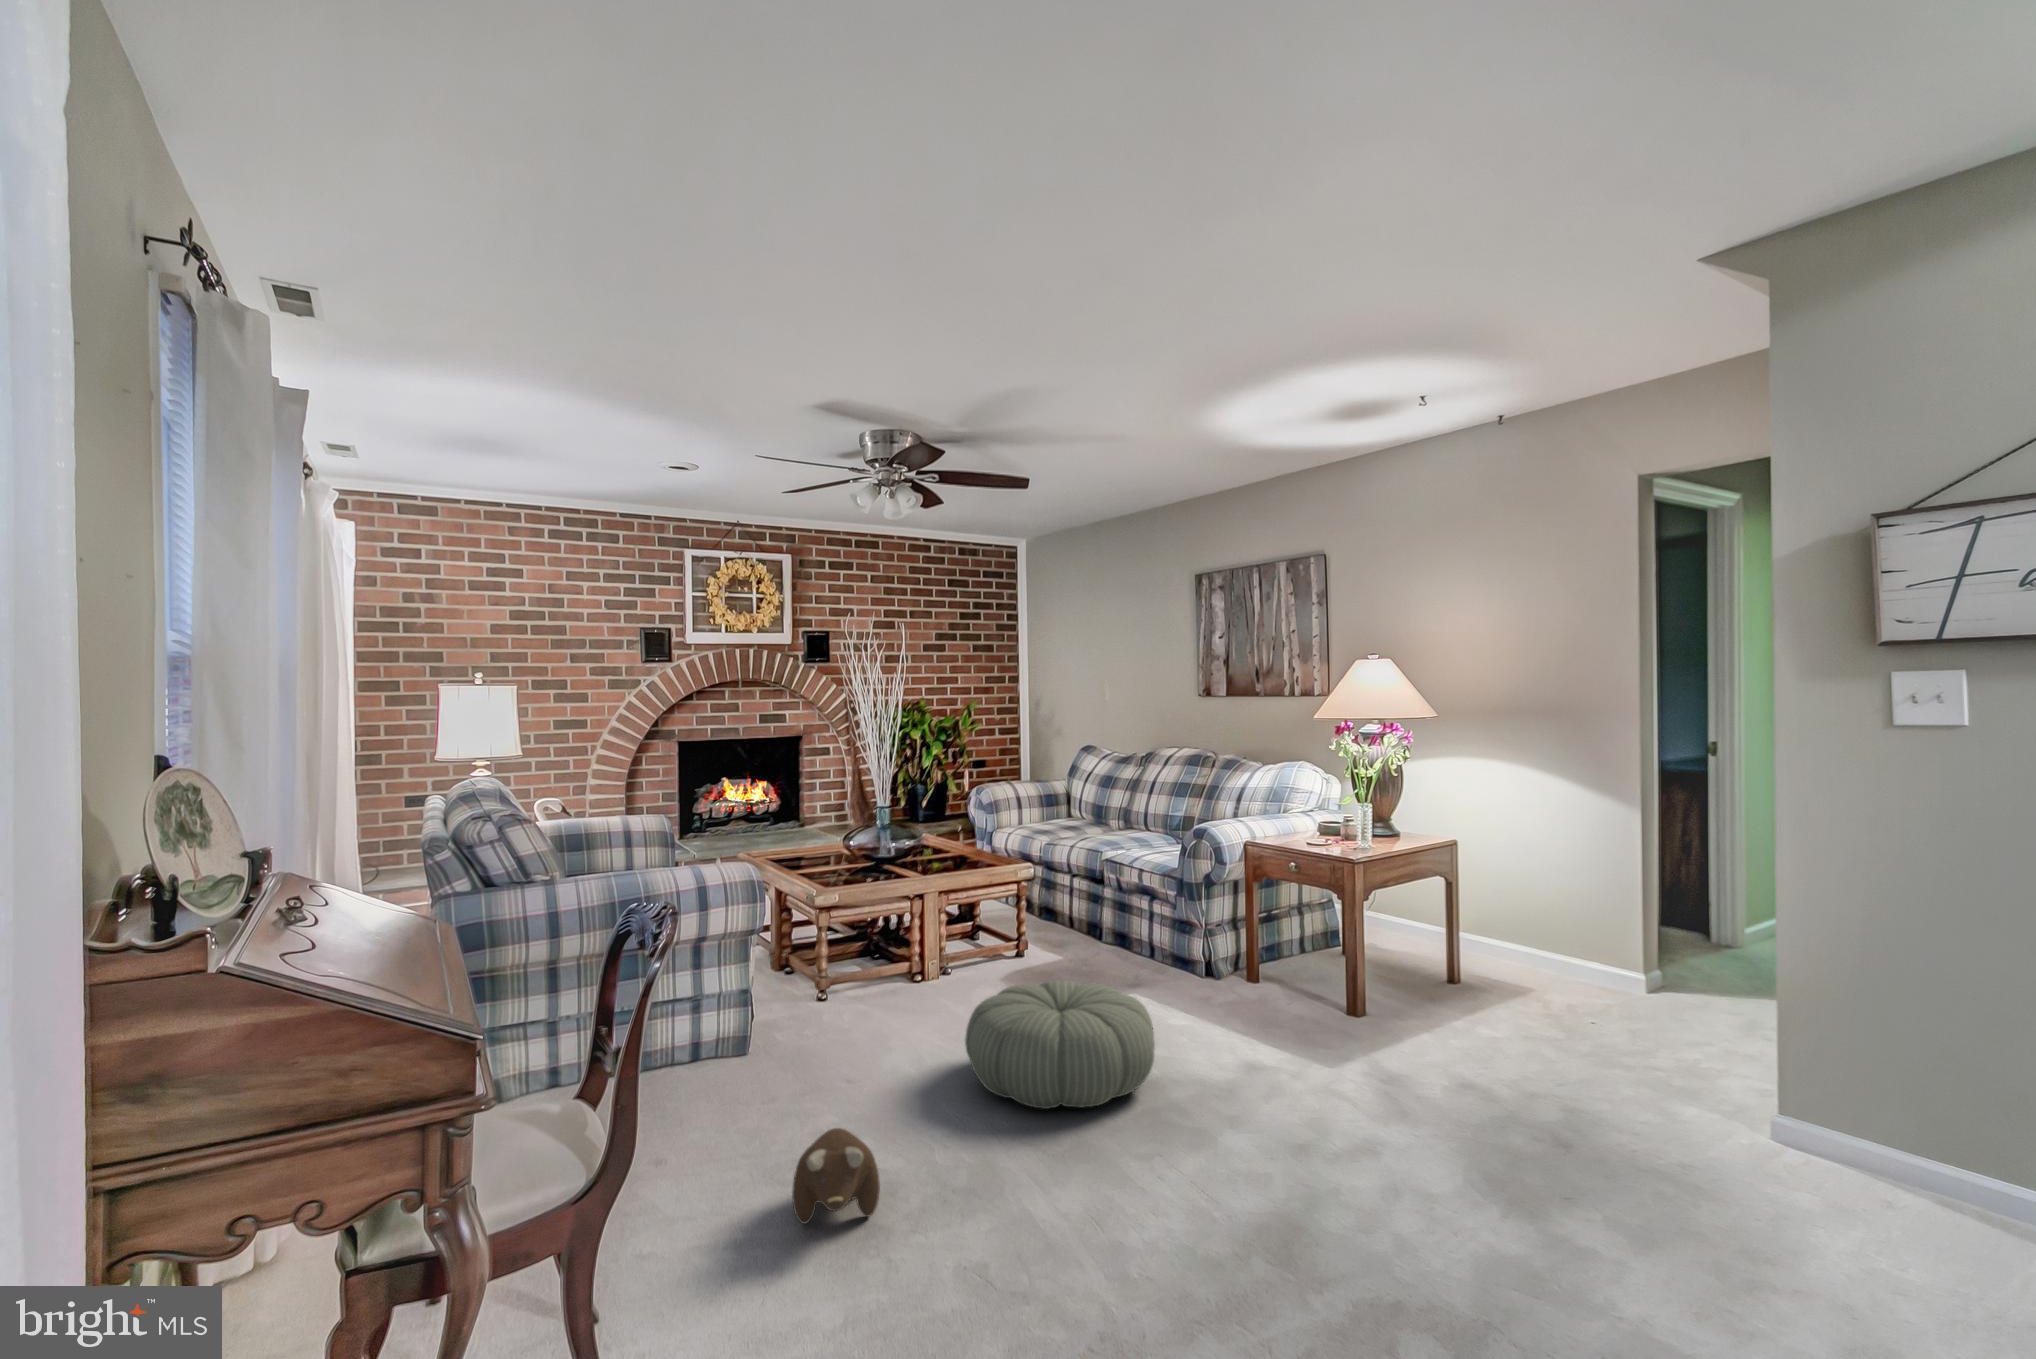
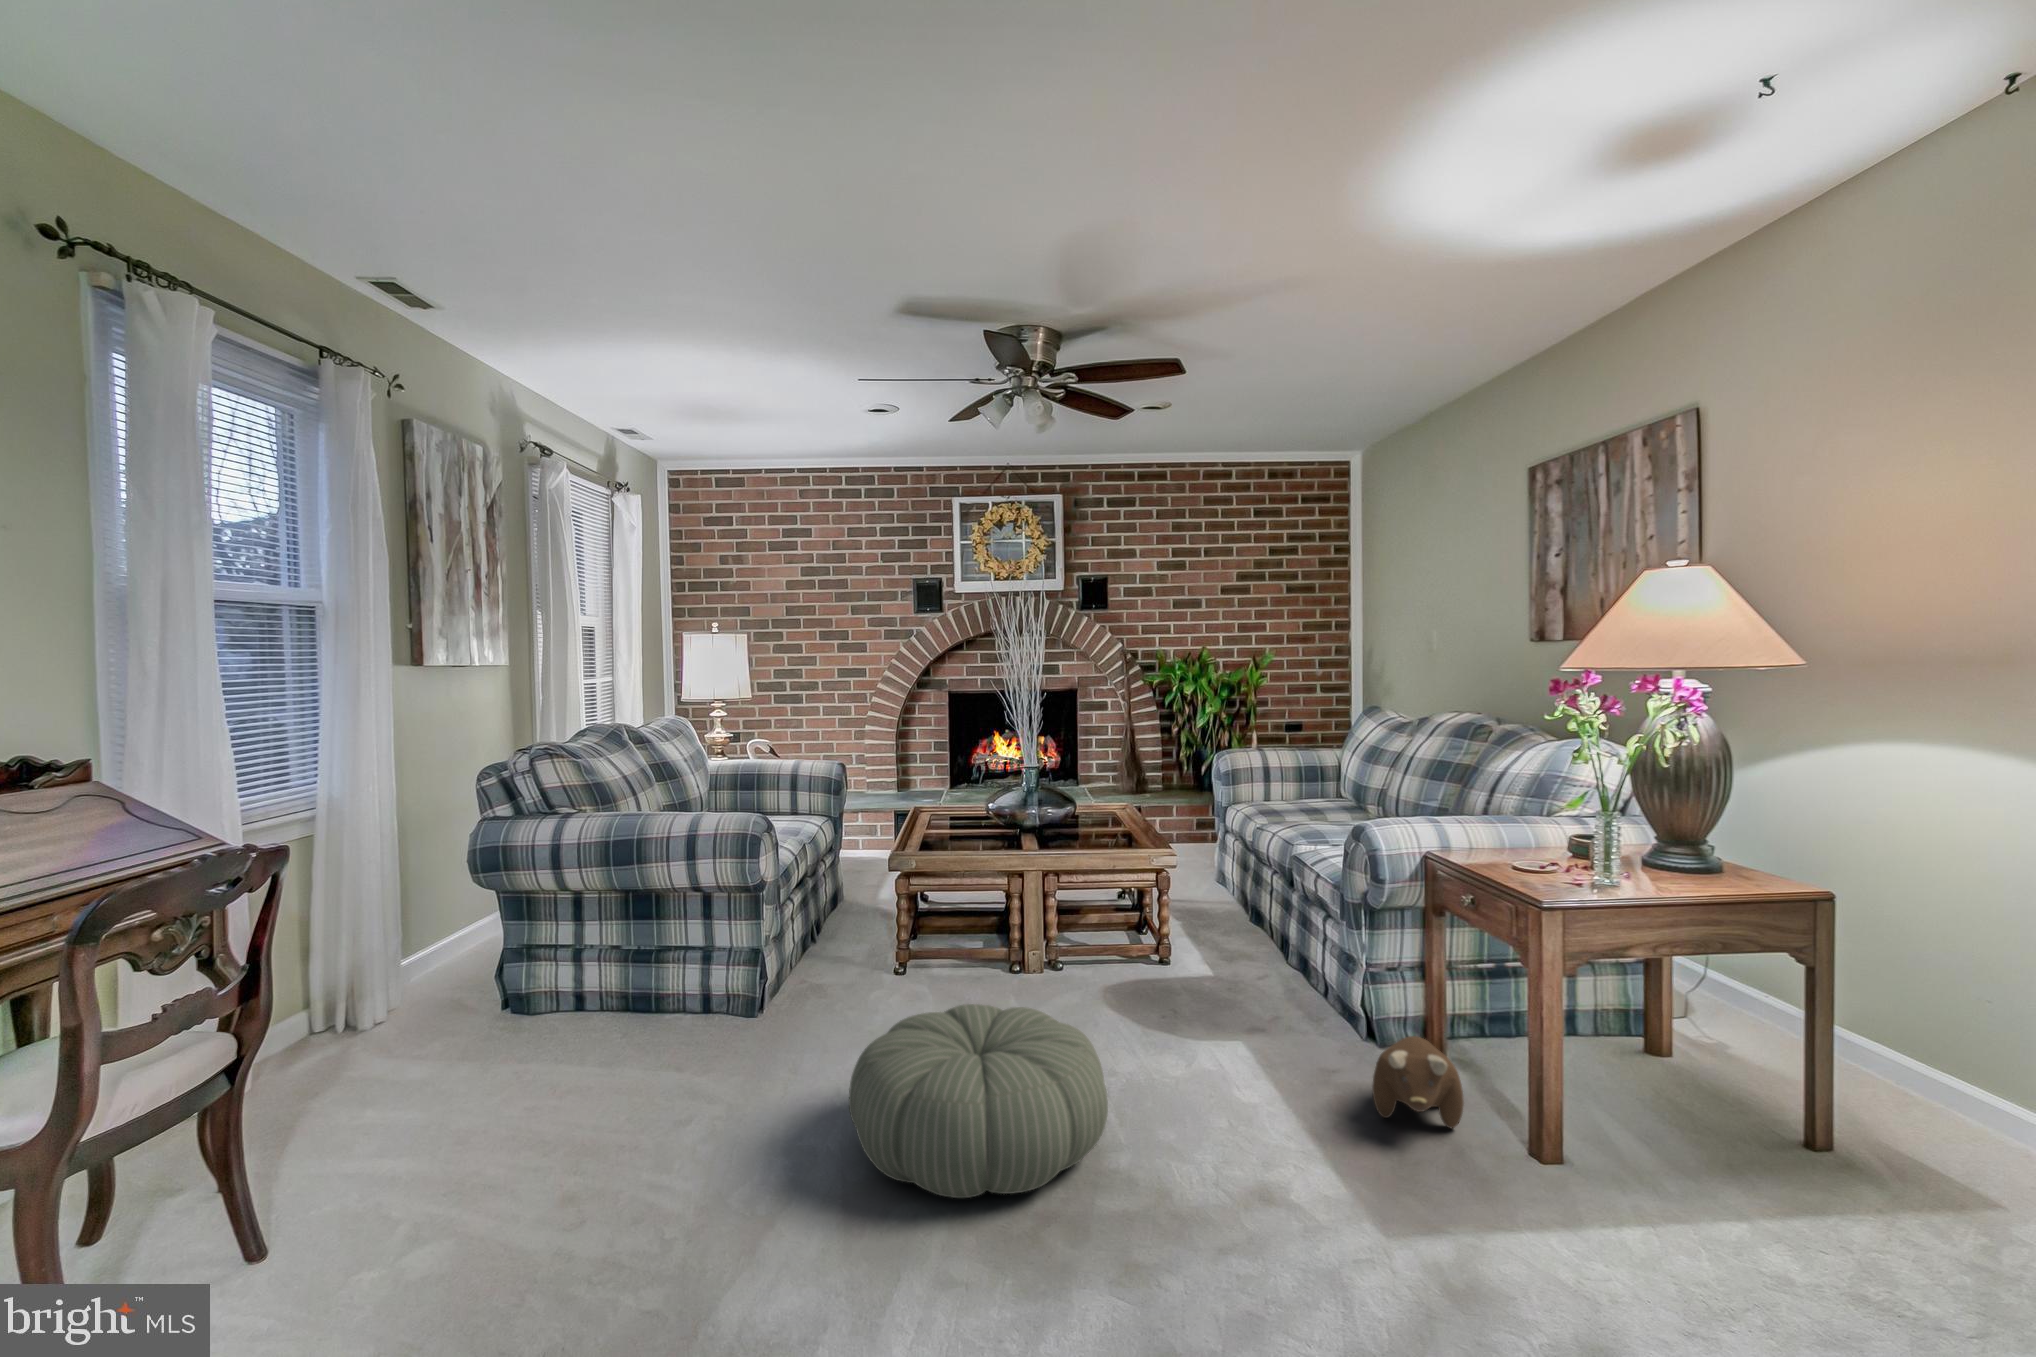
plush toy: present [792,1128,880,1224] -> present [1372,1036,1464,1128]

